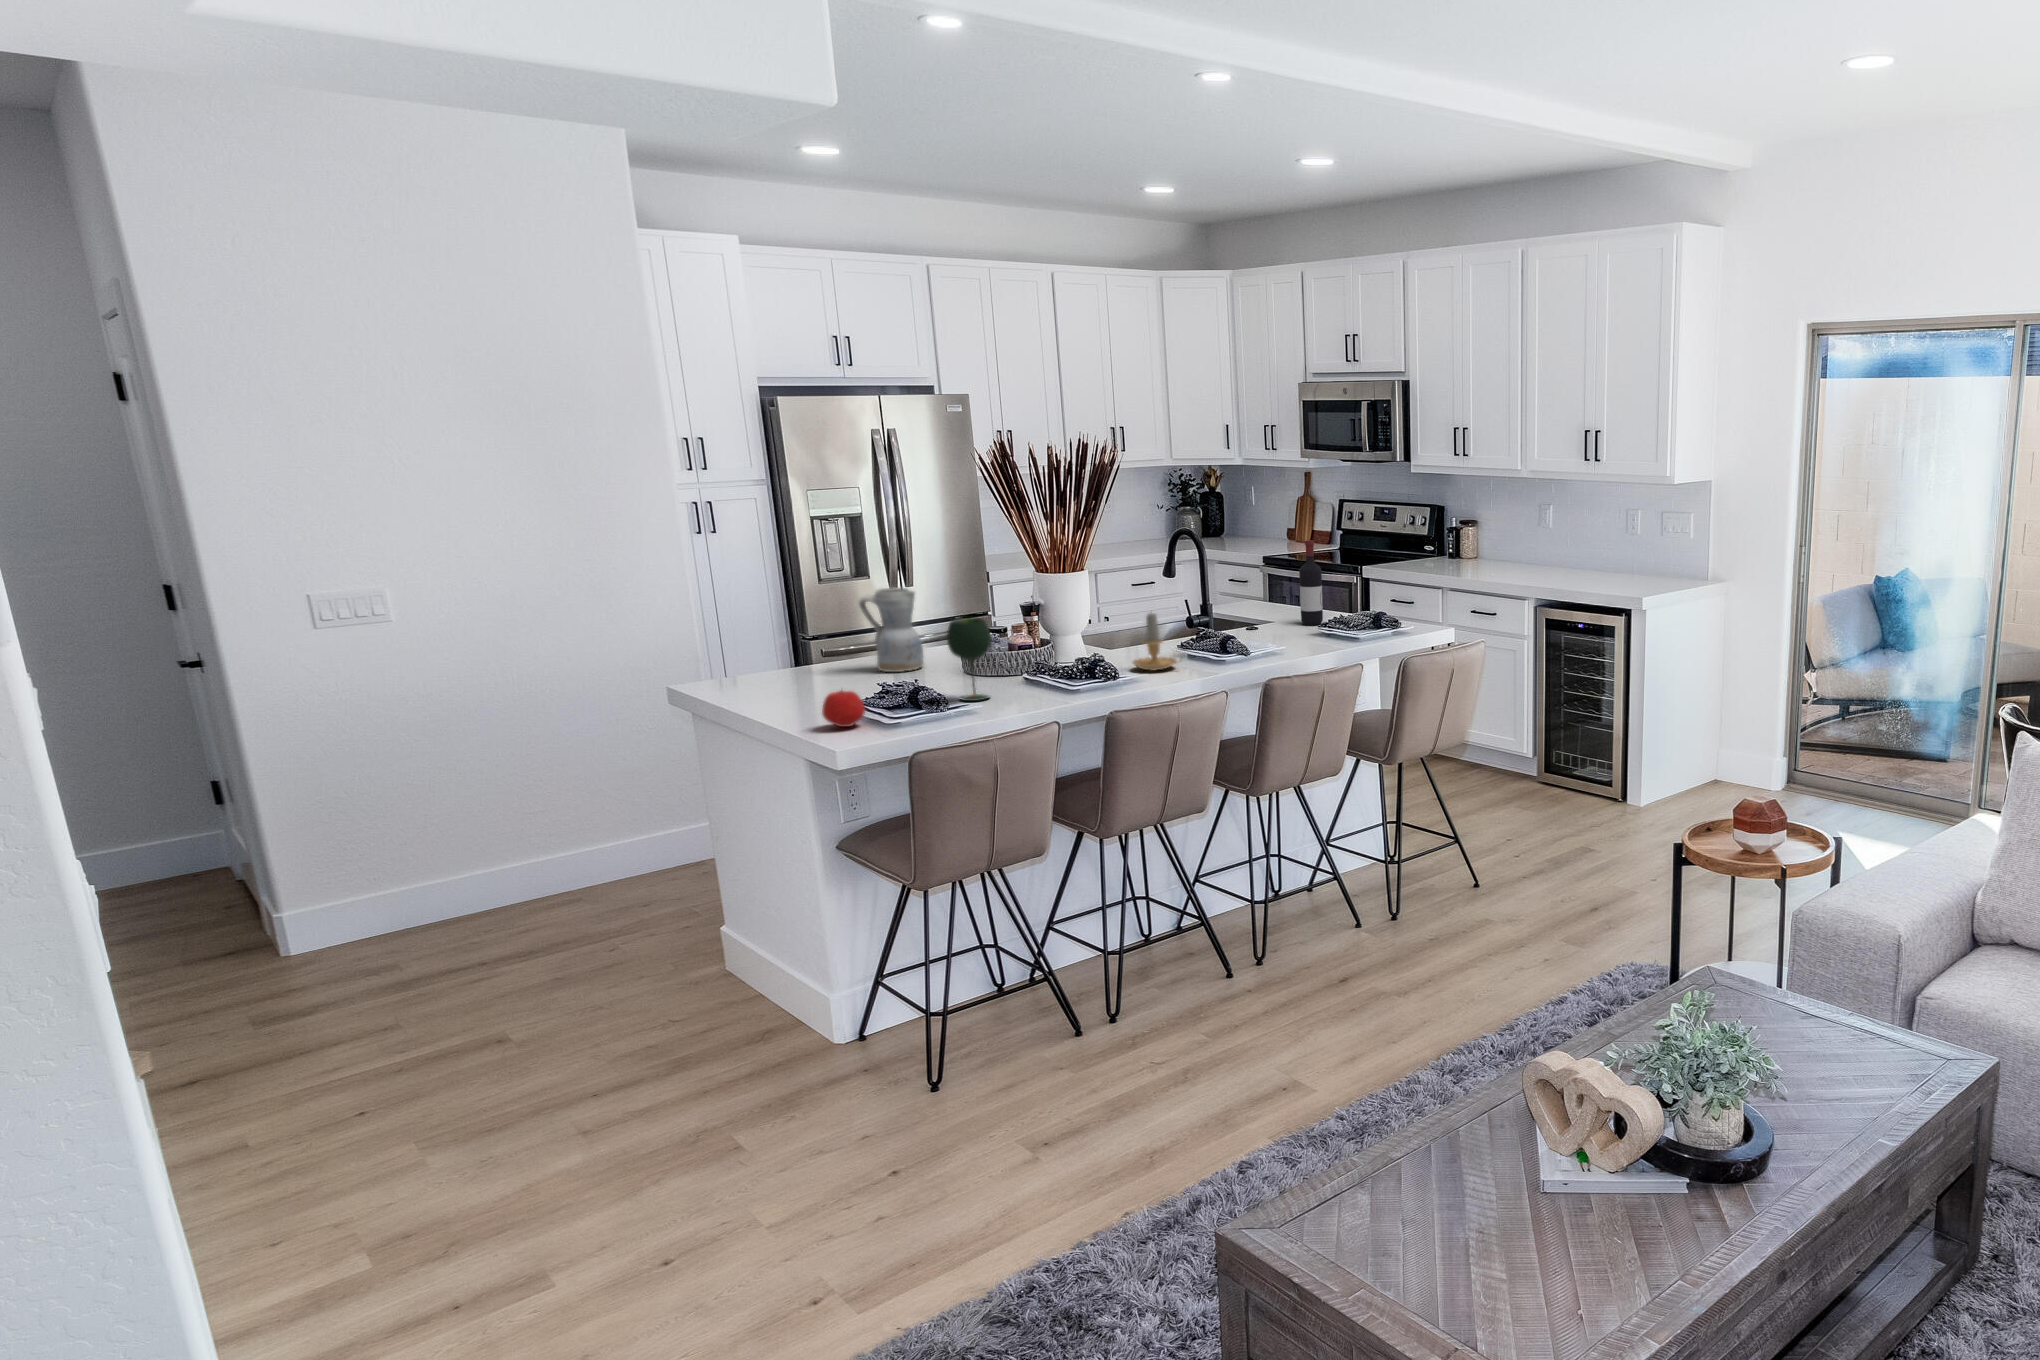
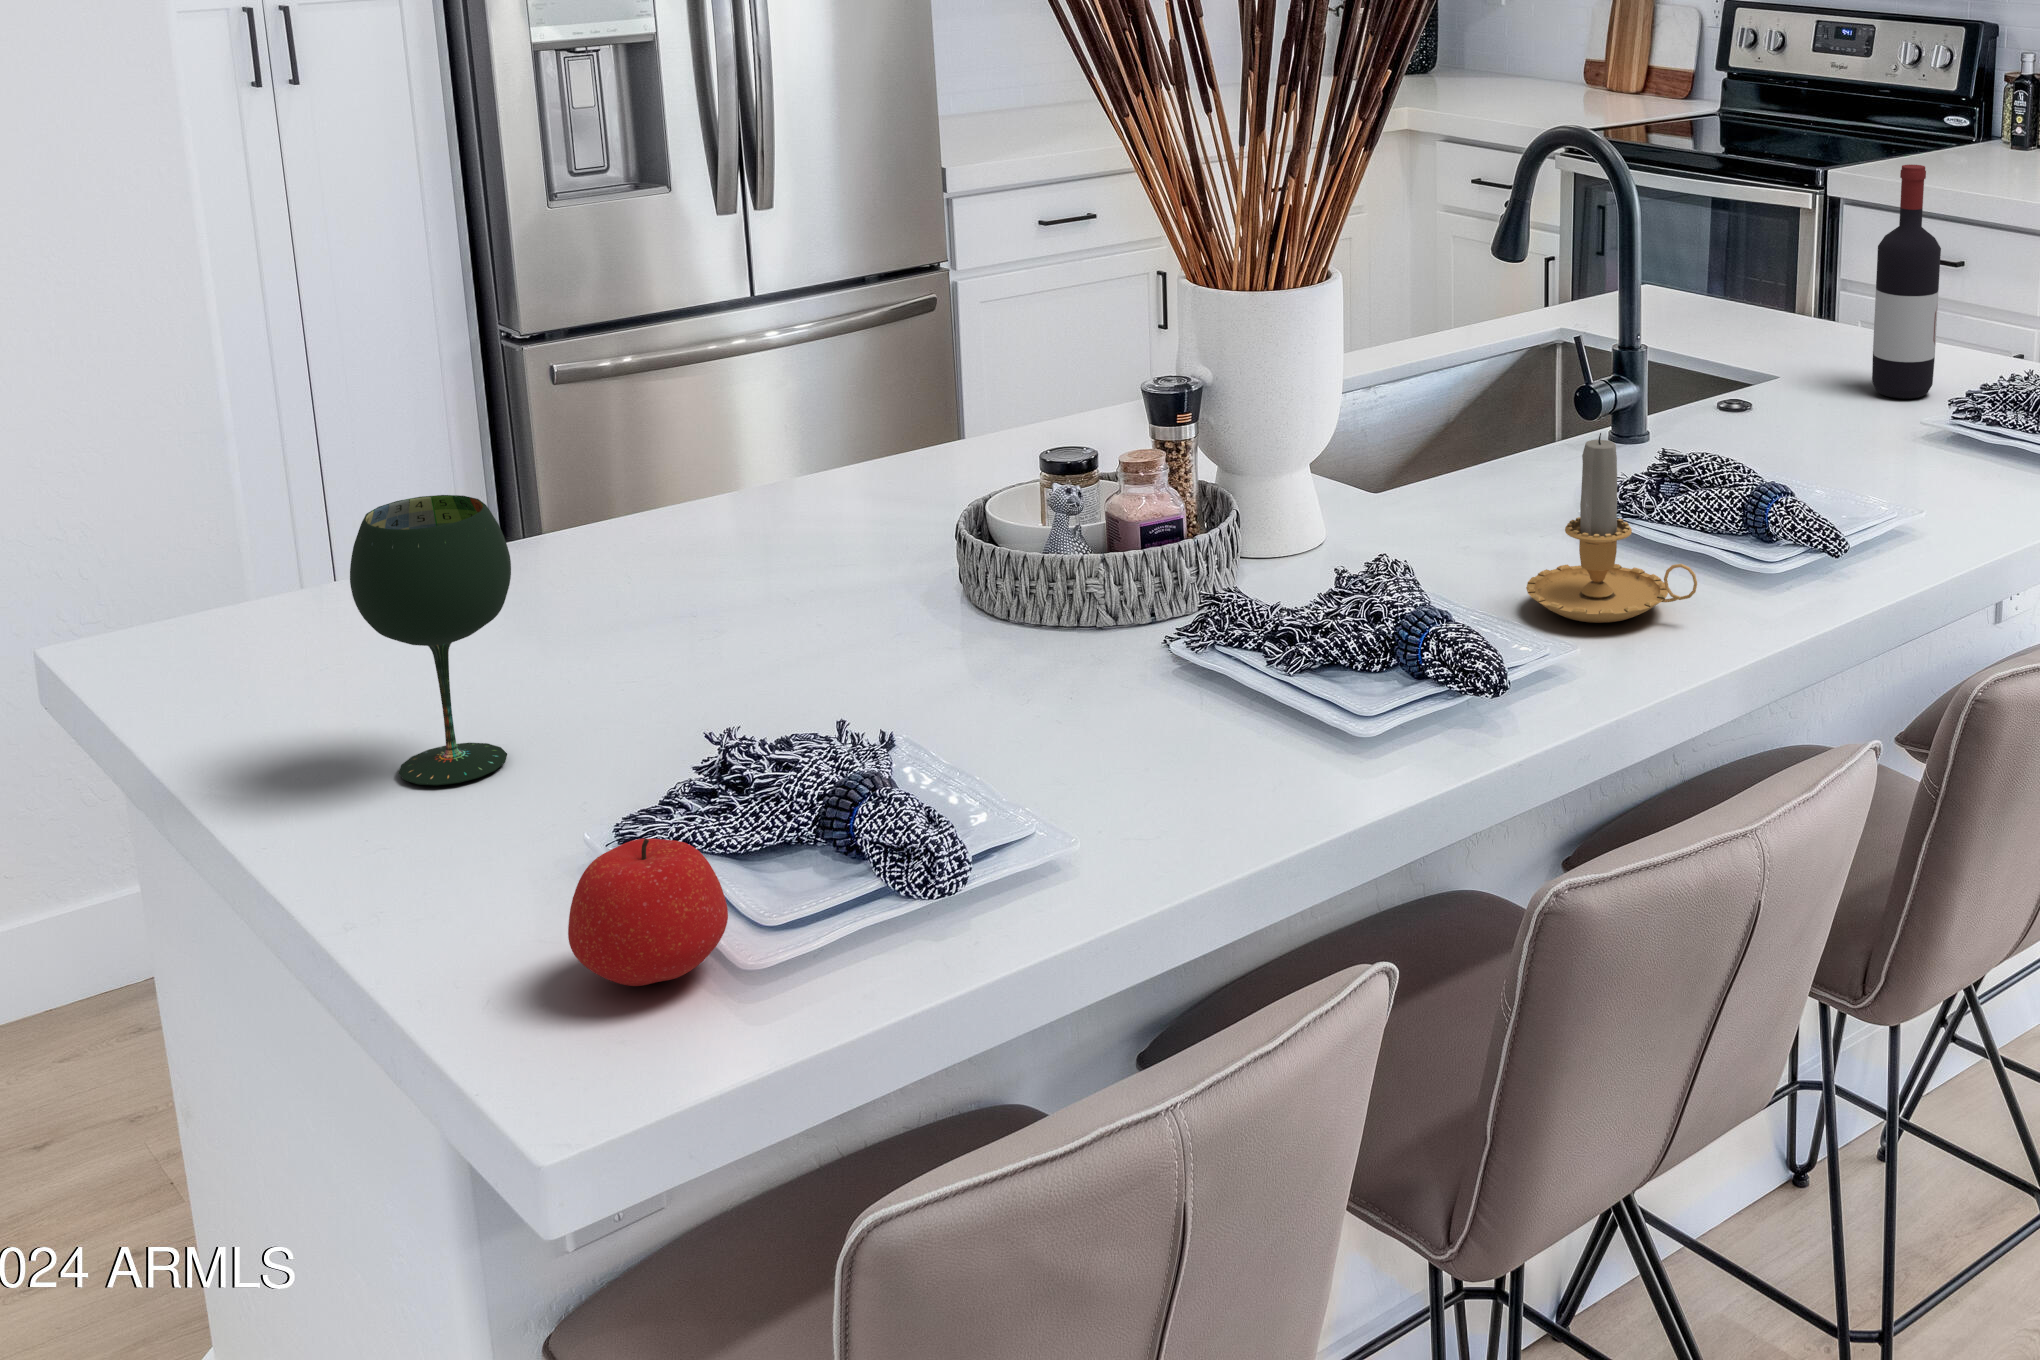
ceramic pitcher: present [859,588,923,672] -> none [678,331,868,598]
wine glass: present [947,618,991,701] -> present [350,495,511,785]

